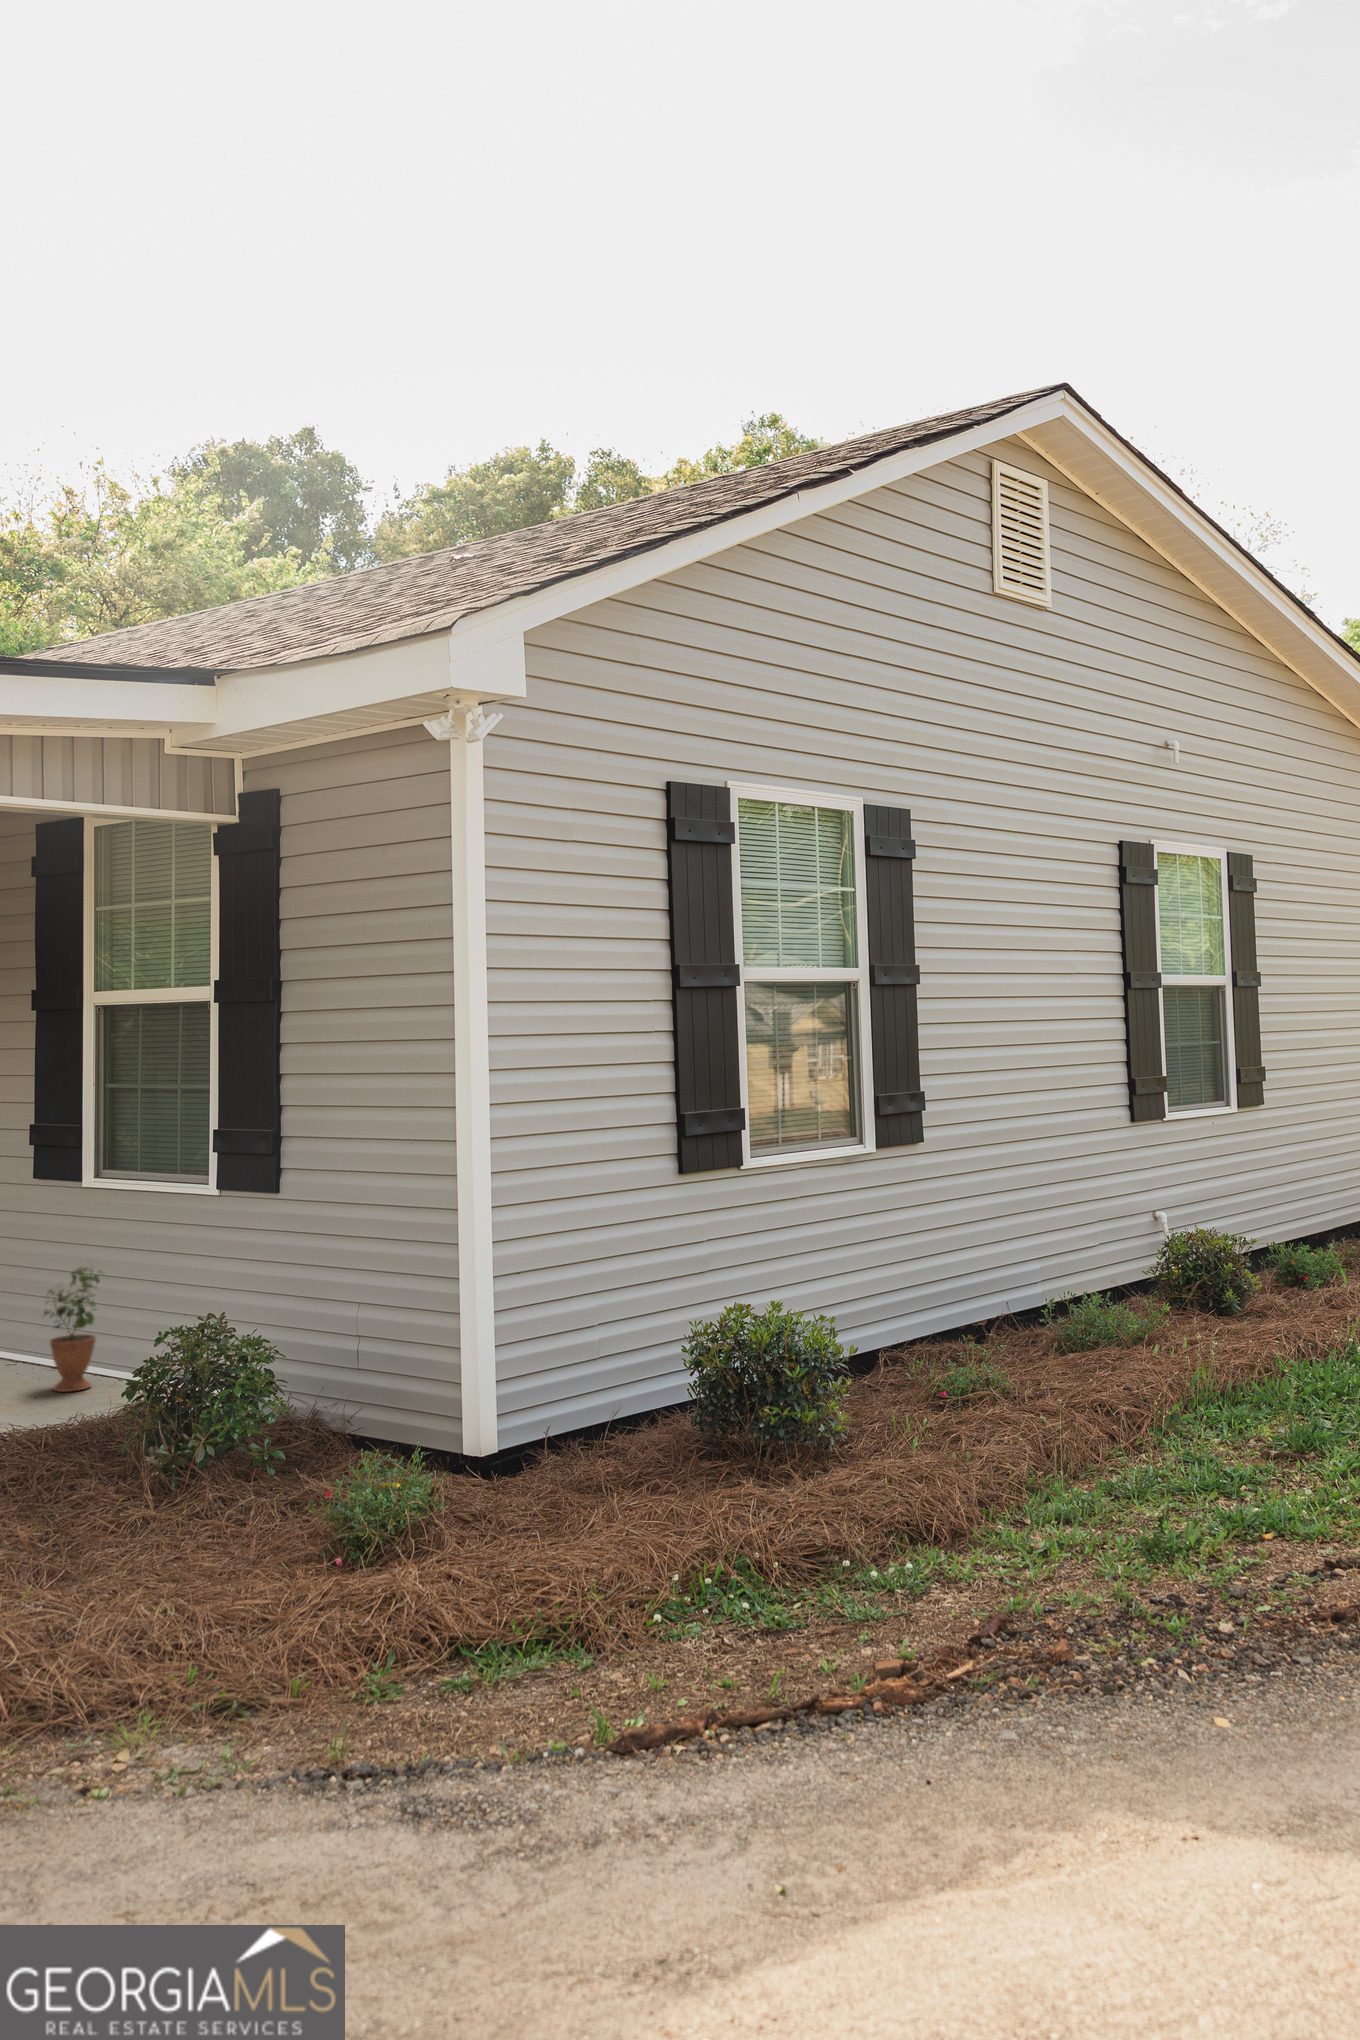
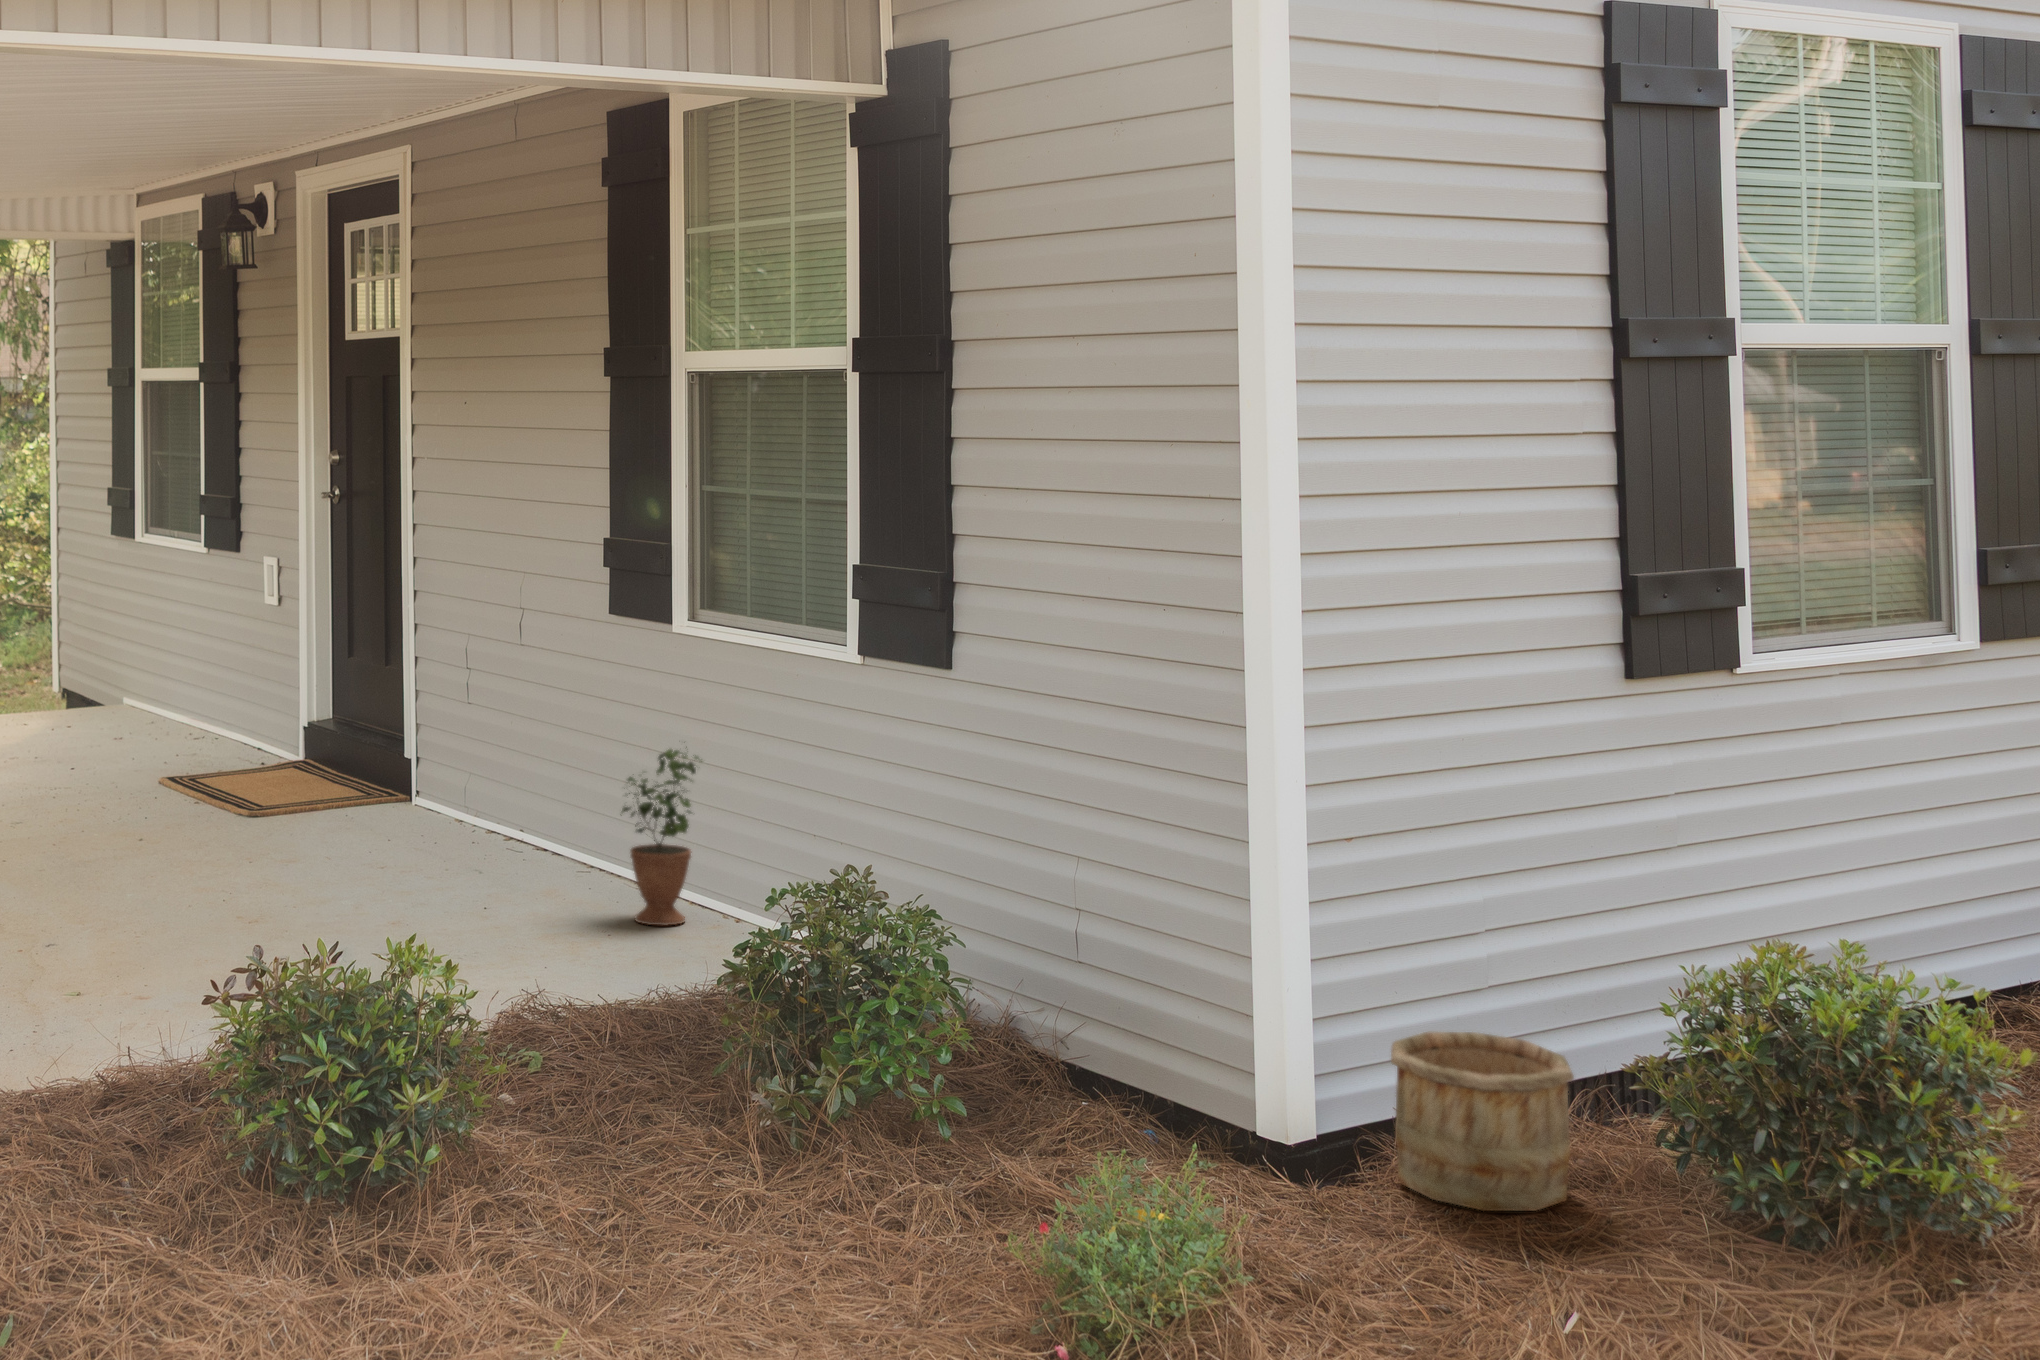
wooden bucket: none [547,1385,647,1487] -> present [1391,1032,1574,1211]

